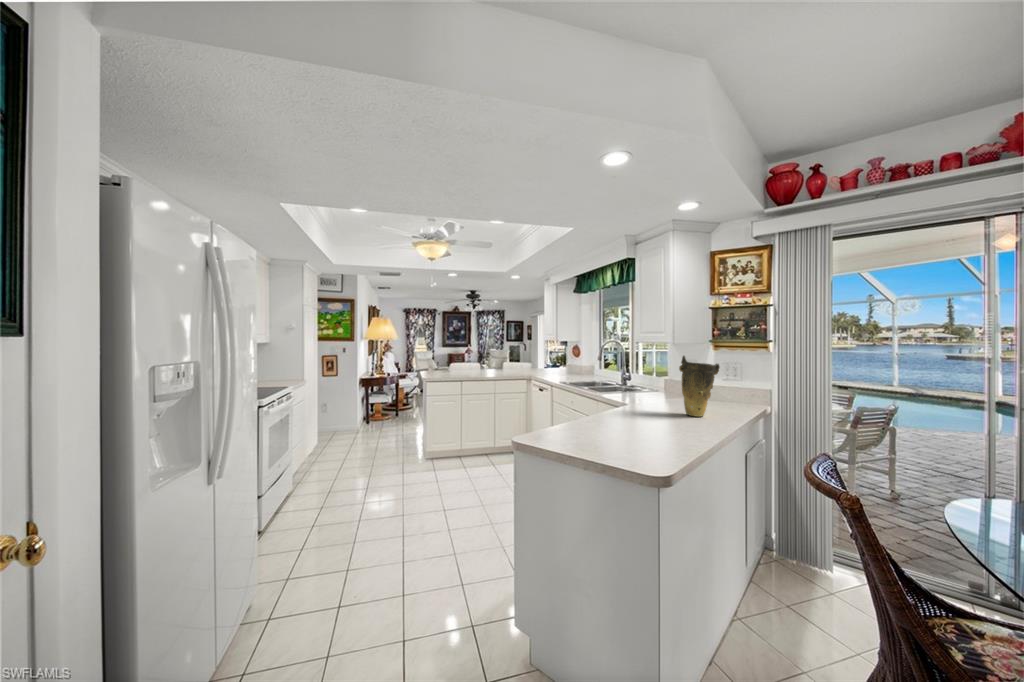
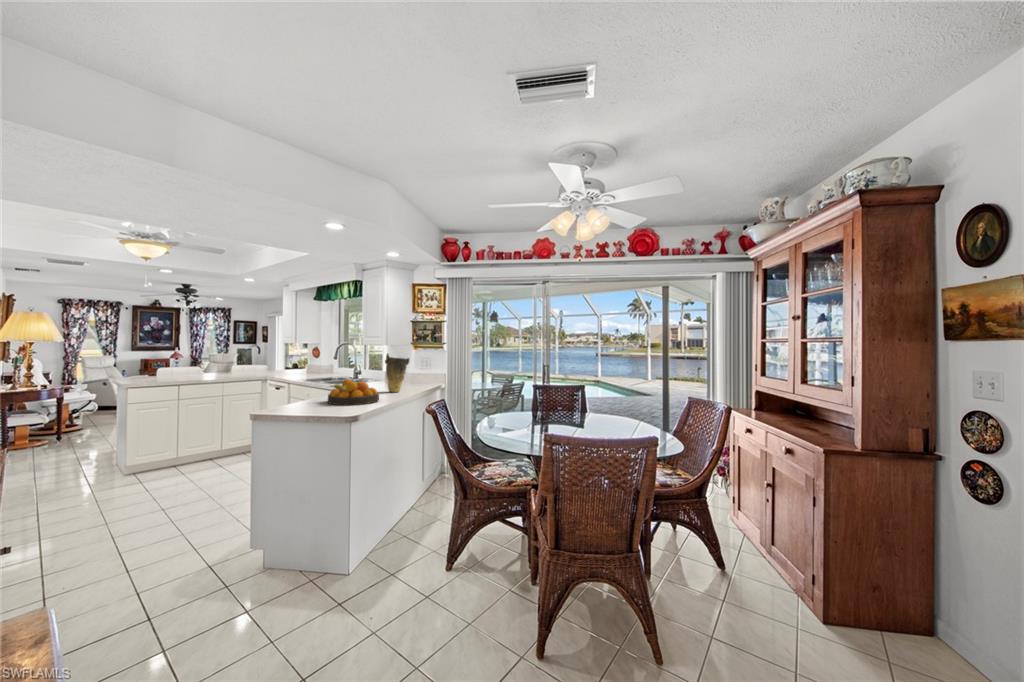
fruit bowl: none [606,397,686,444] -> present [328,380,379,405]

